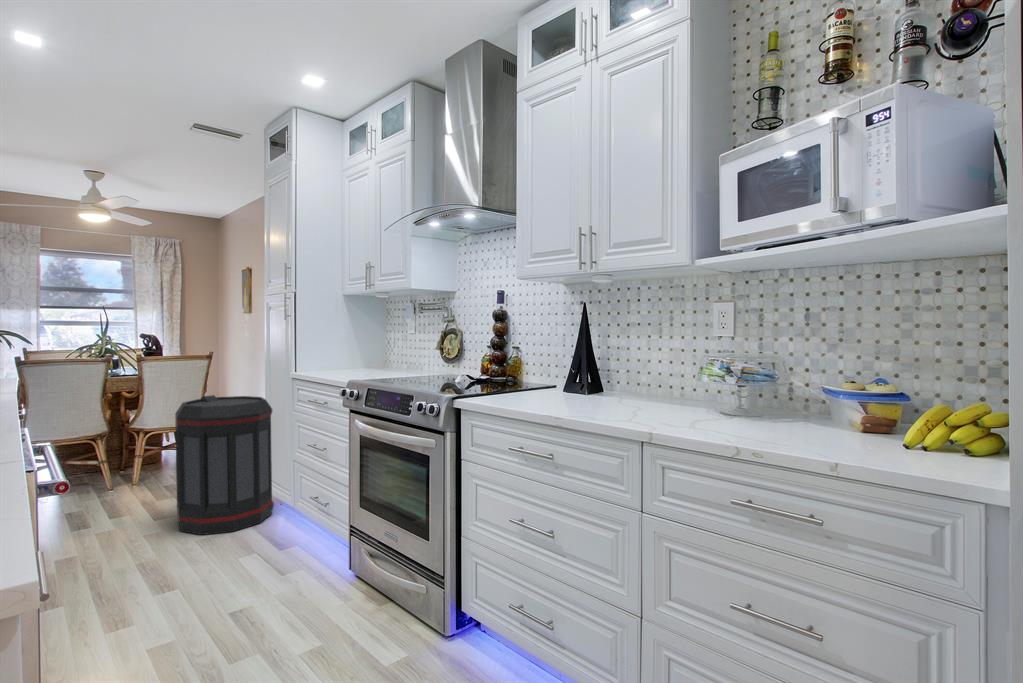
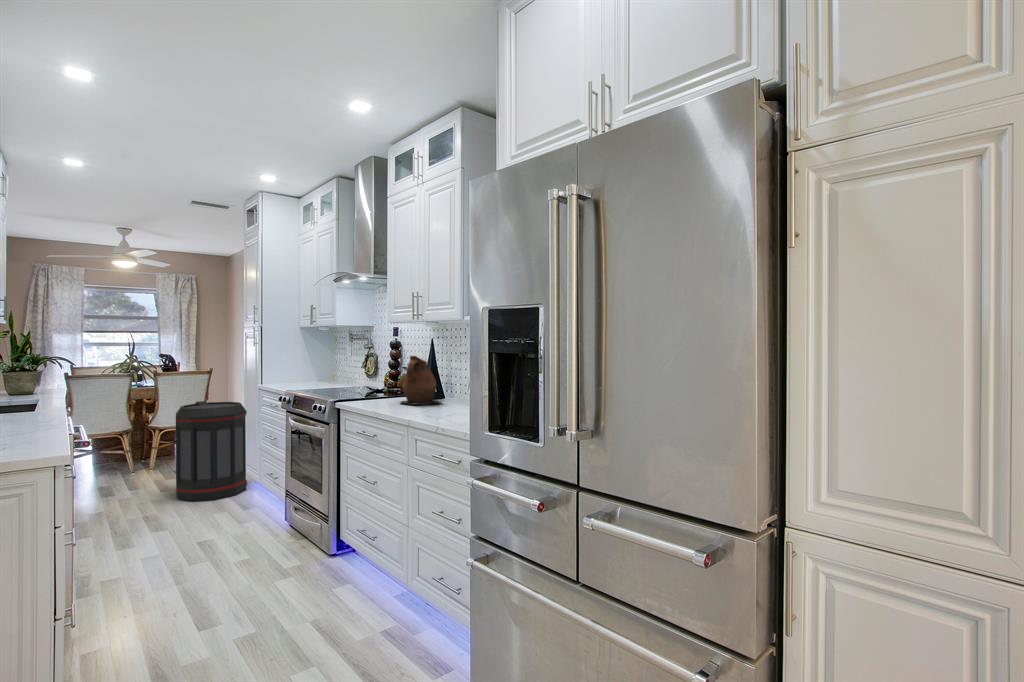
ceramic pitcher: none [551,328,621,404] -> present [401,356,441,405]

